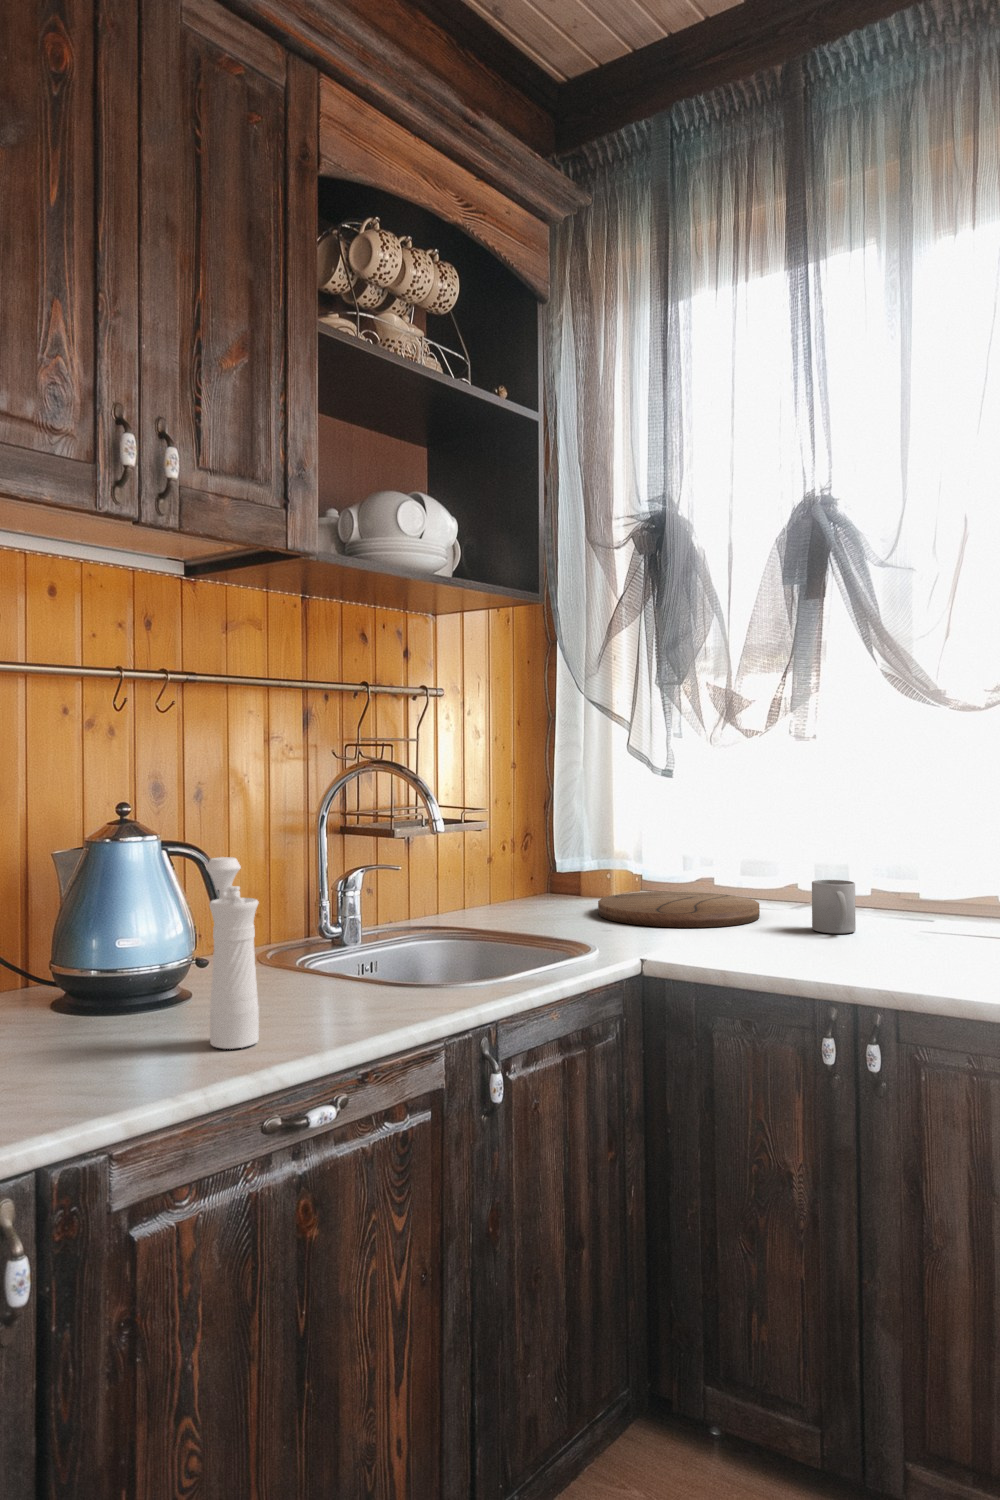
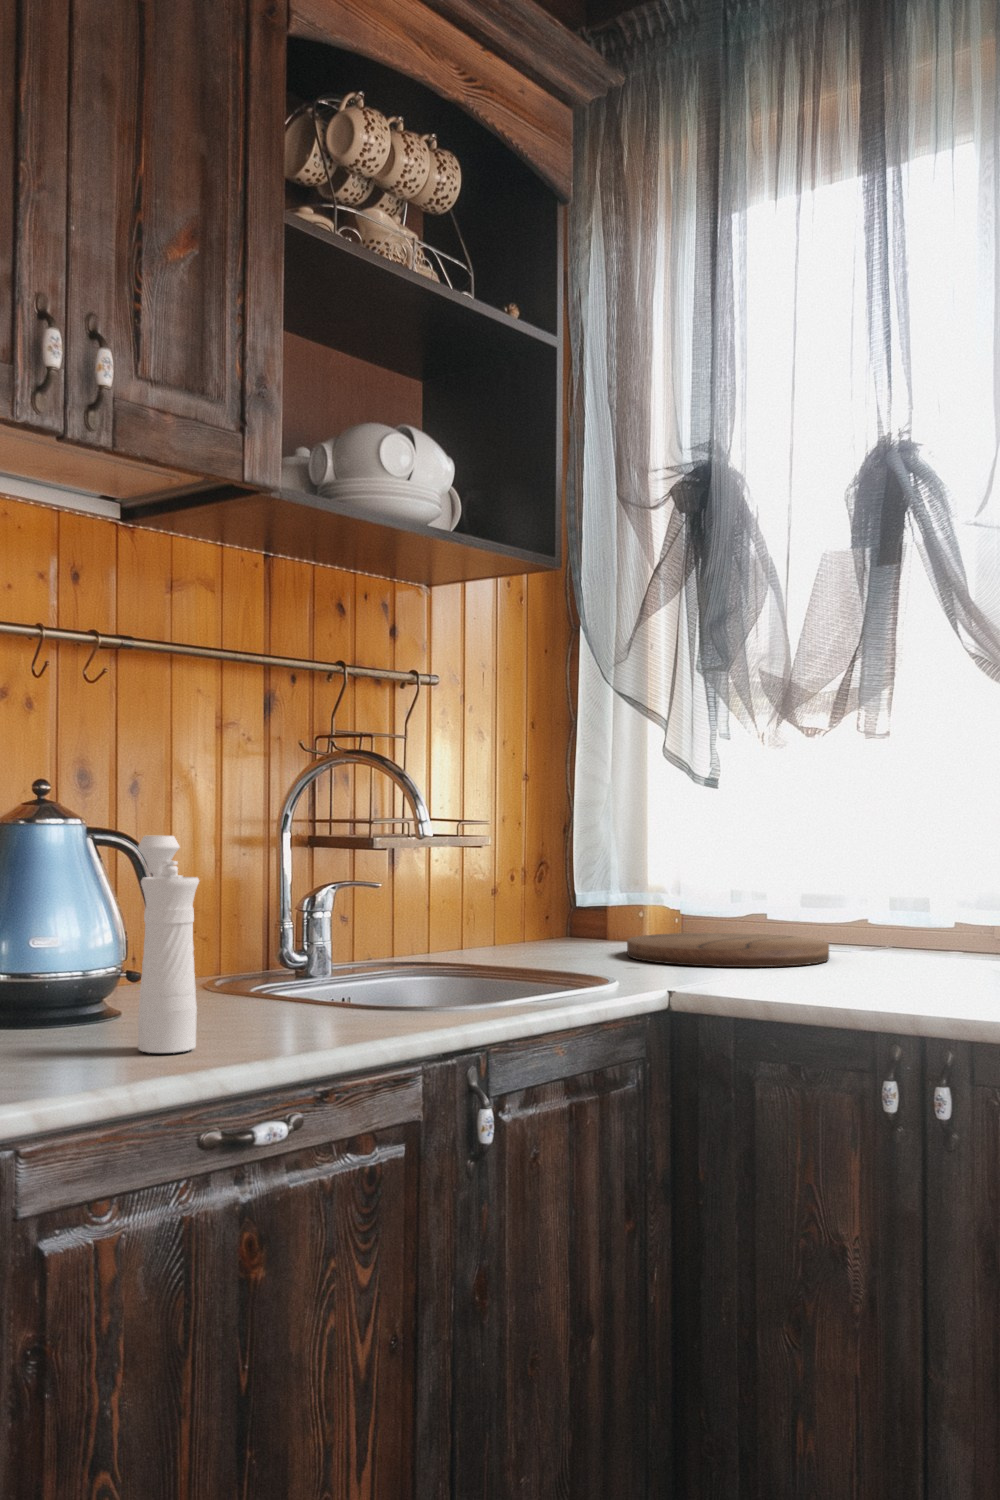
mug: present [812,880,856,933] -> none [892,909,946,974]

